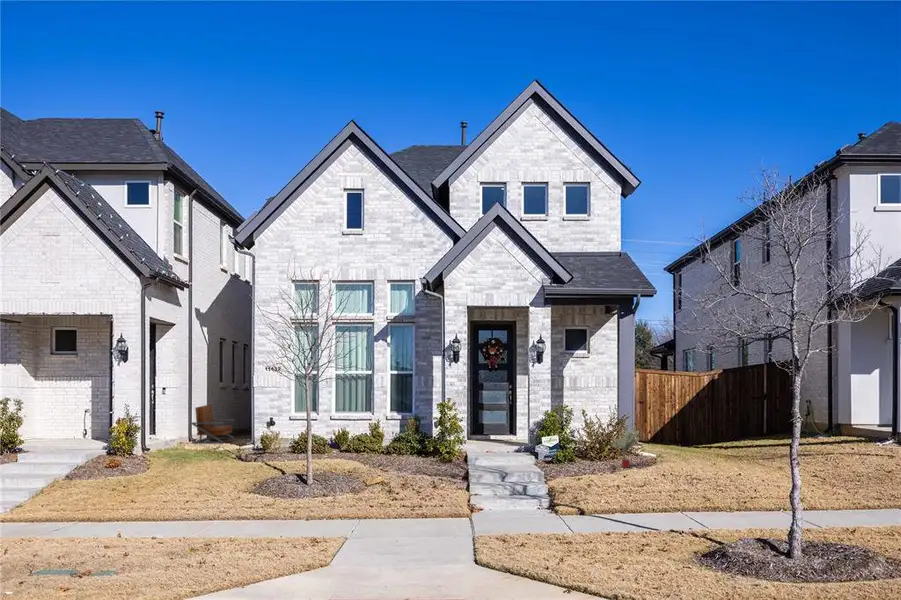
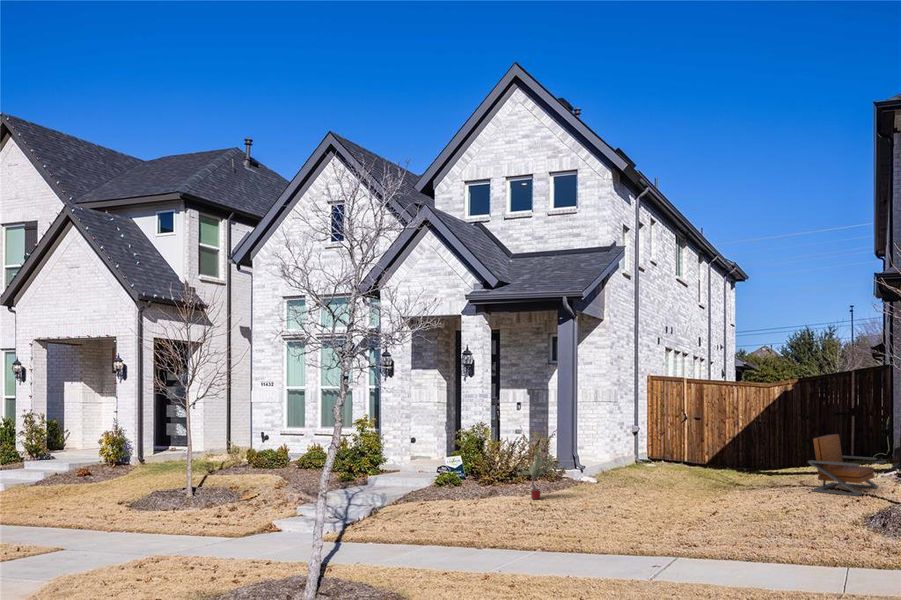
lounge chair: present [191,405,234,443] -> present [808,434,878,496]

